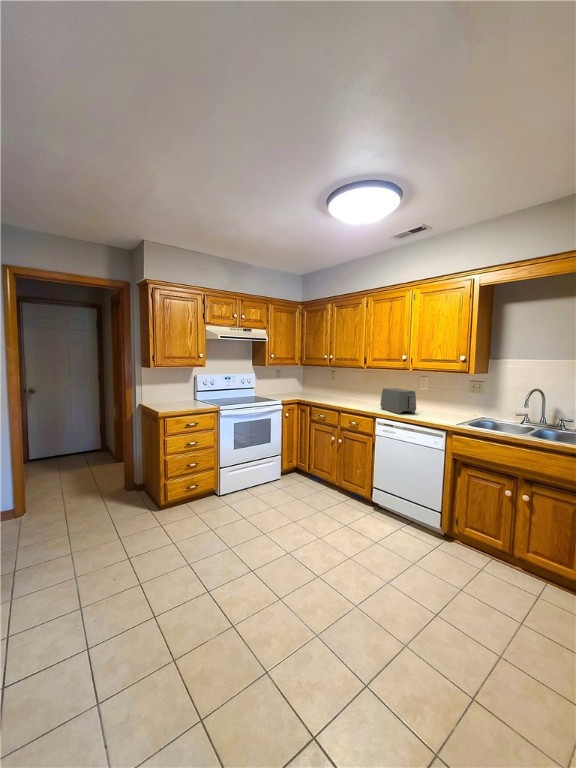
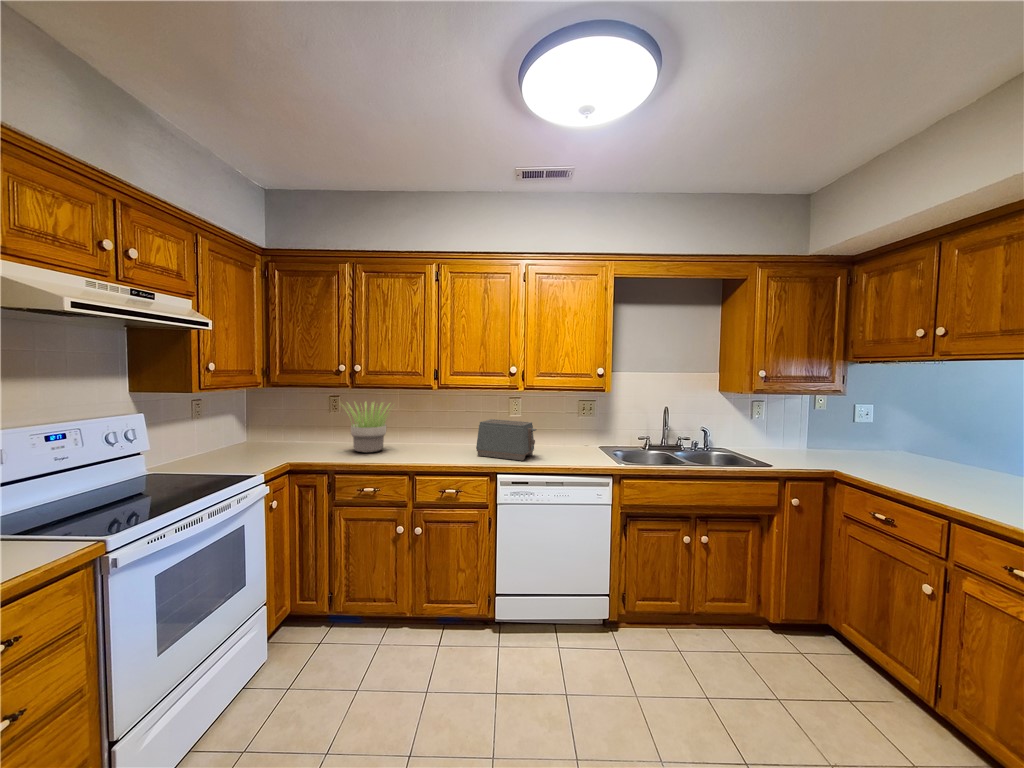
potted plant: none [321,374,351,401] -> present [347,402,388,453]

